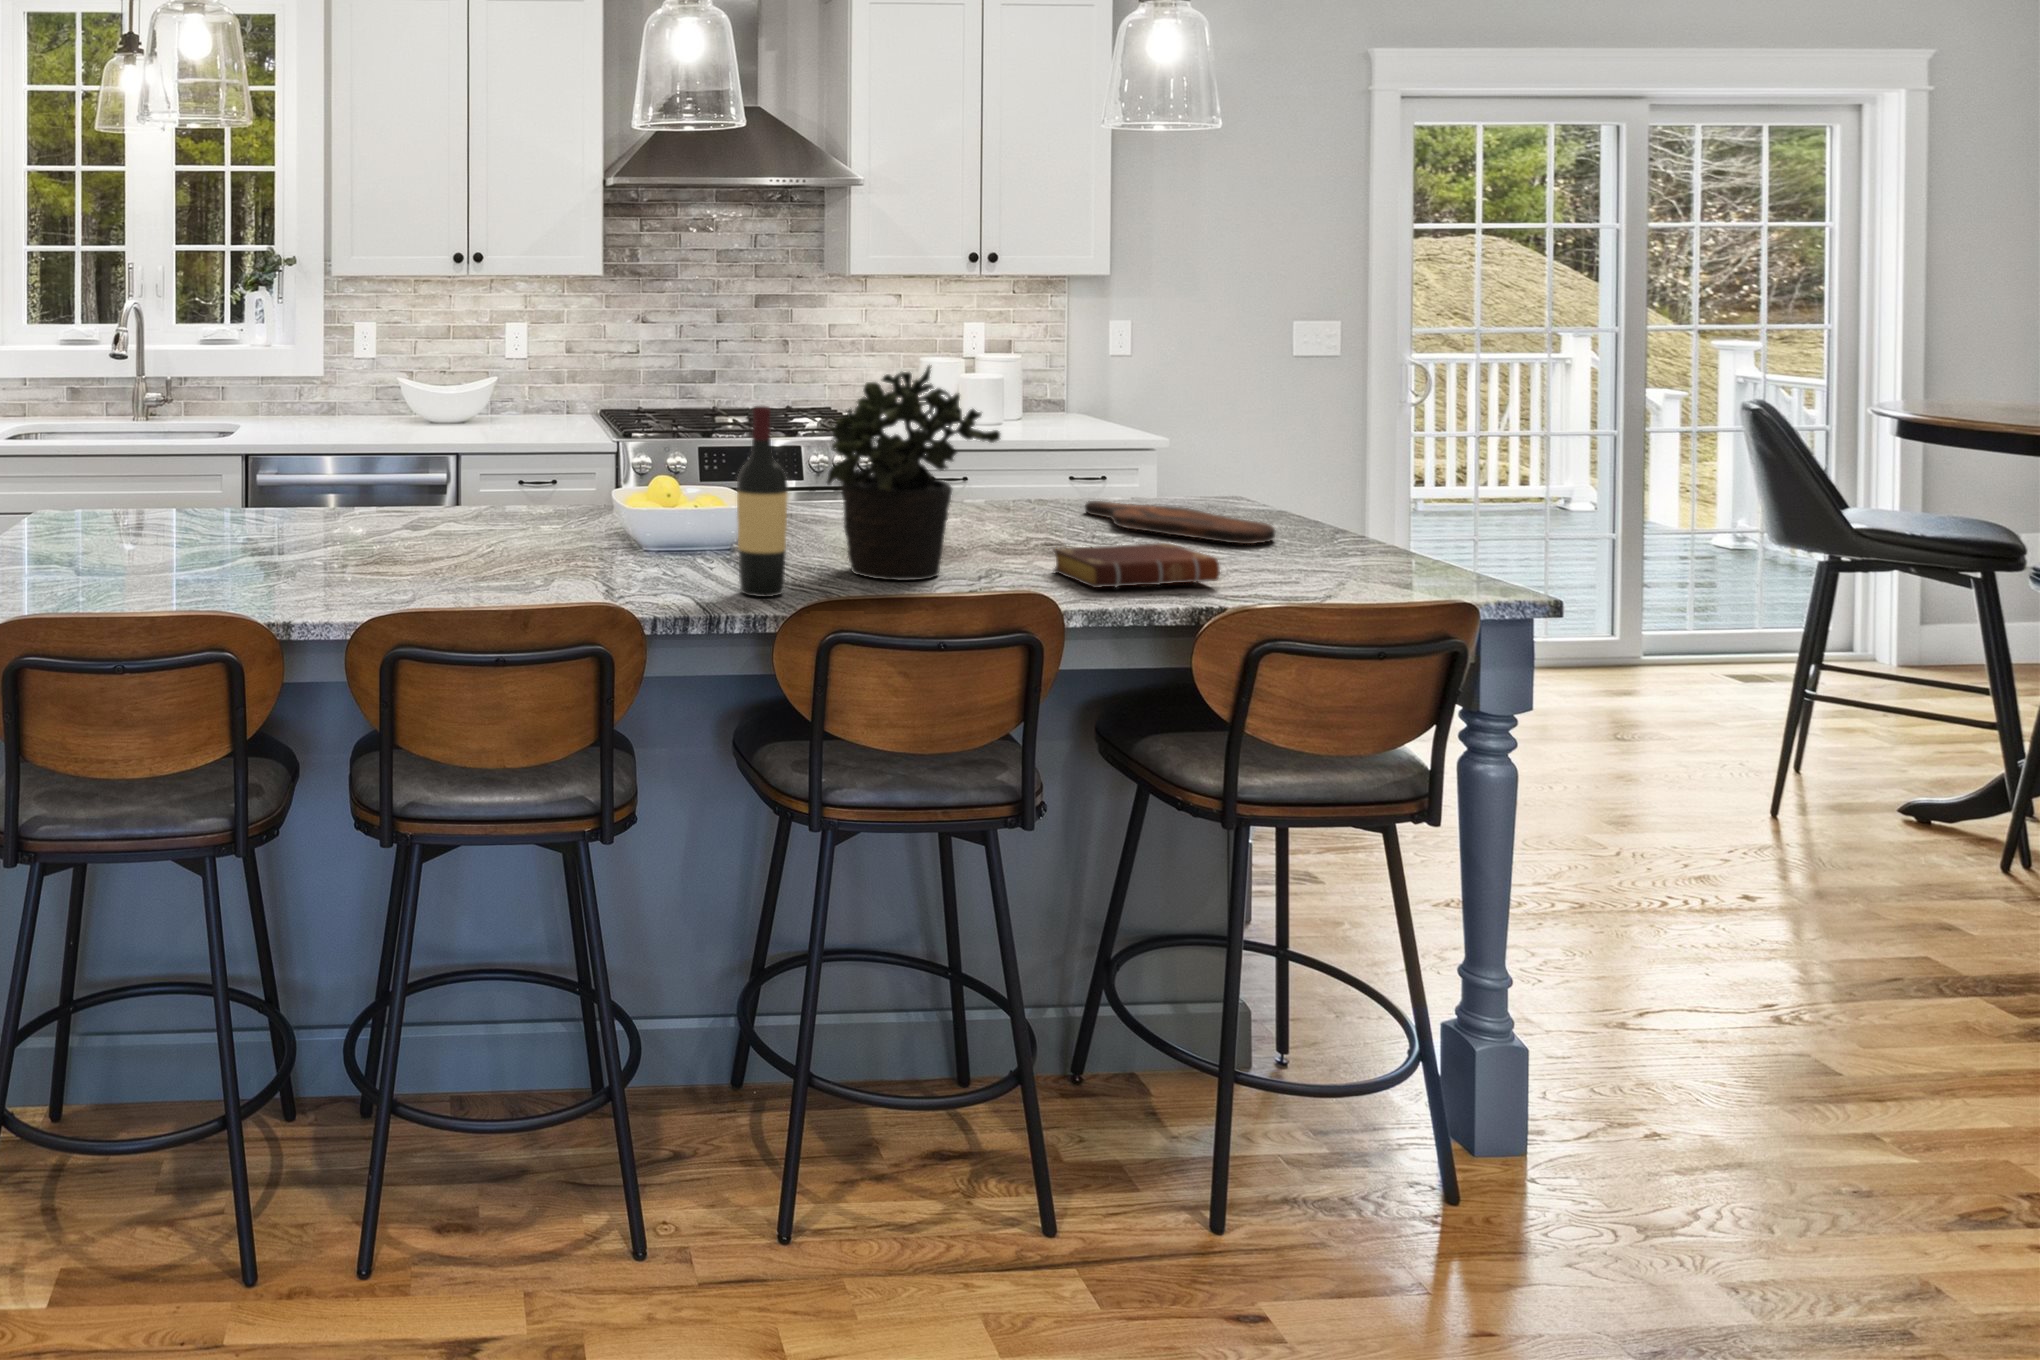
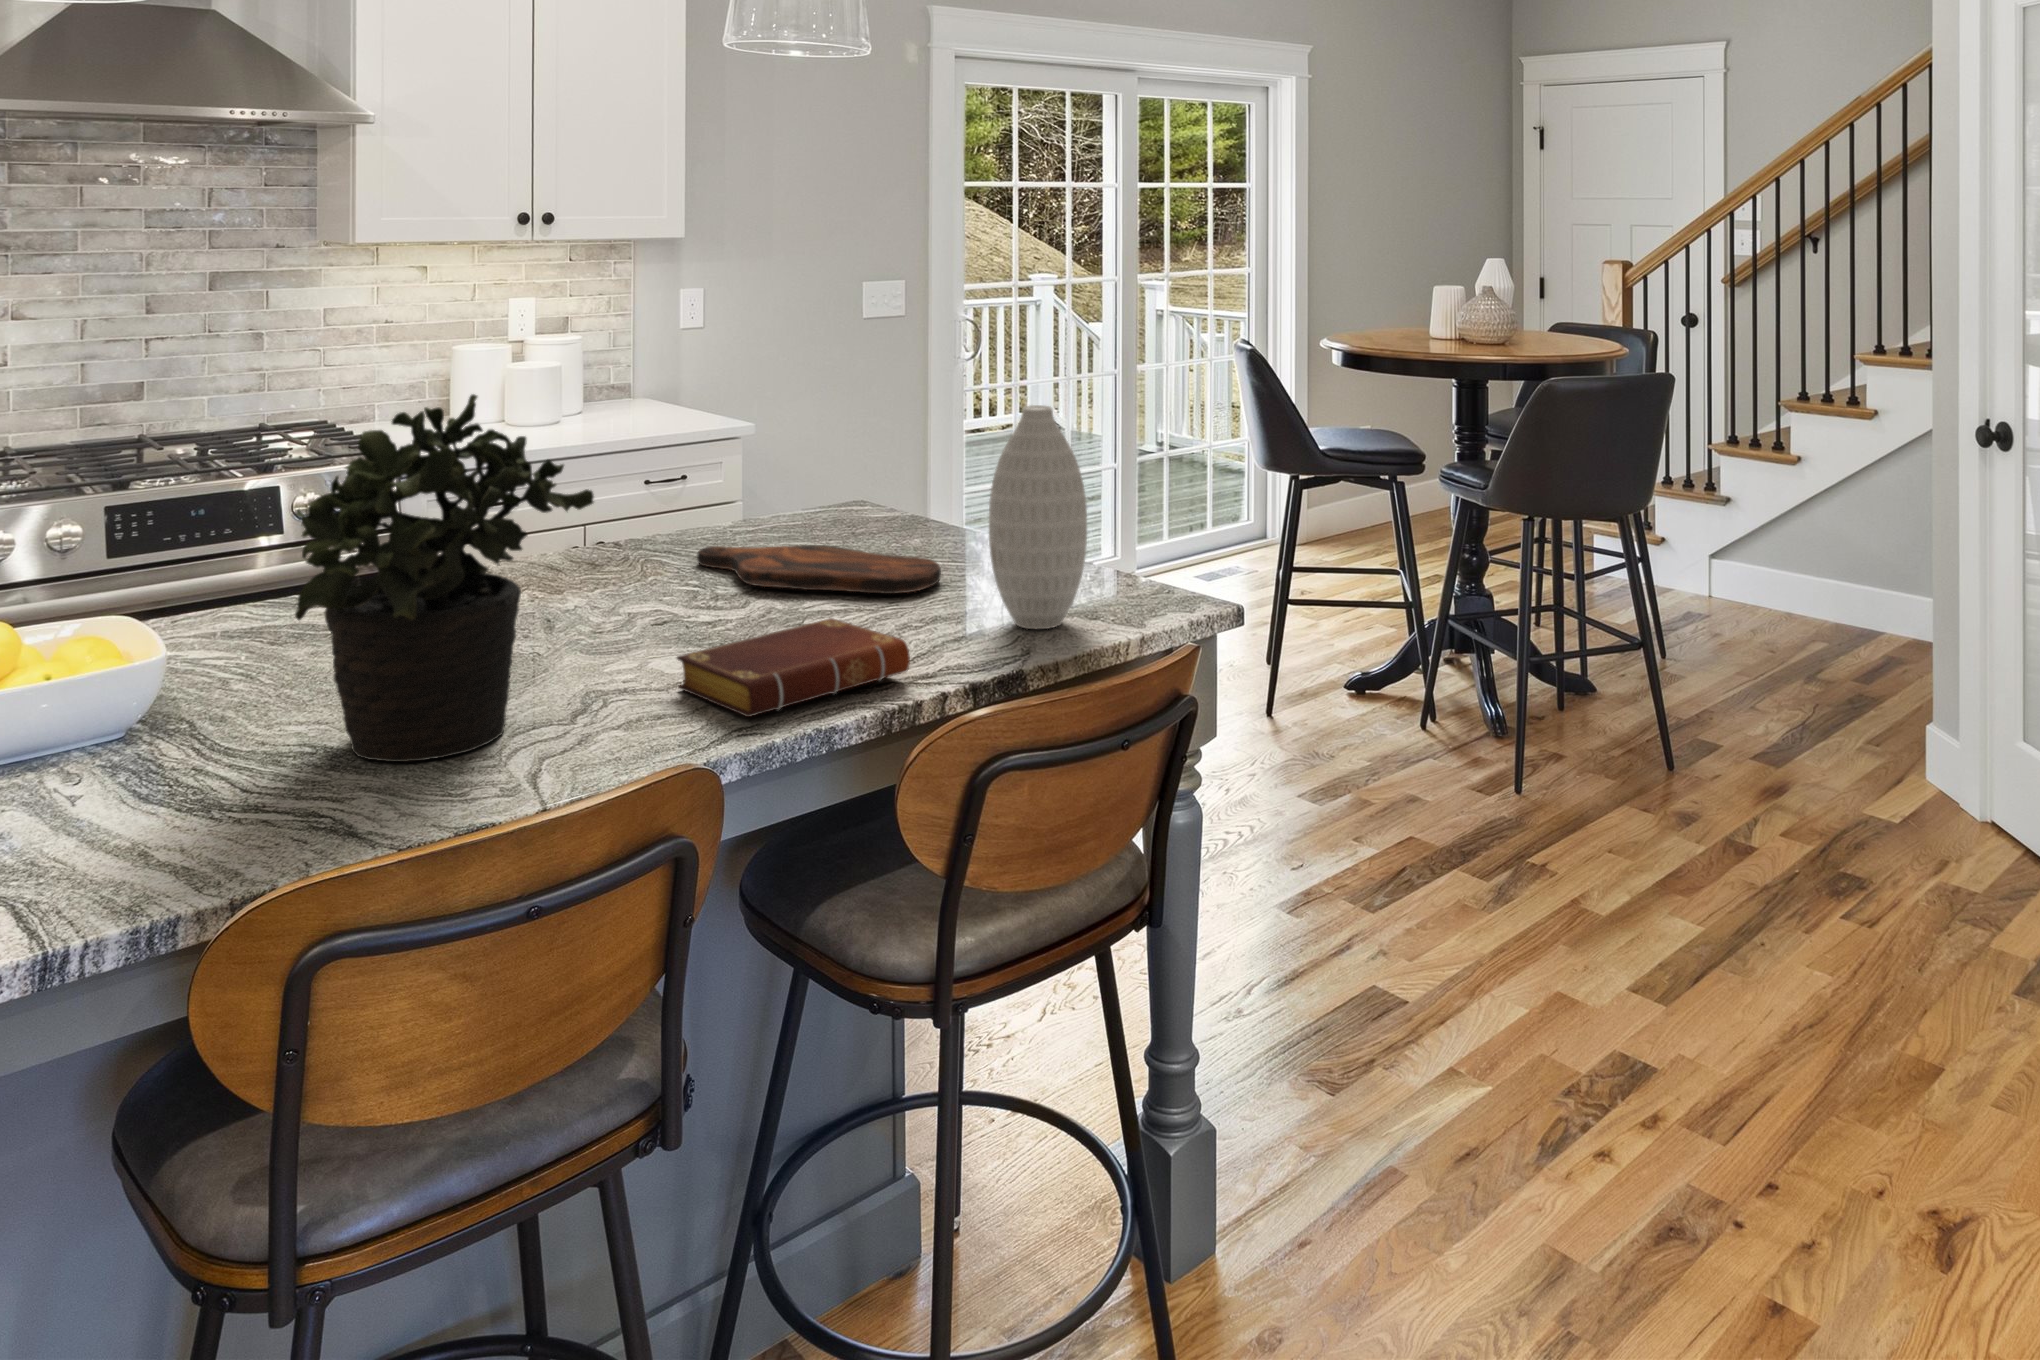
vase: none [1303,402,1388,575] -> present [989,405,1087,629]
wine bottle: present [737,406,788,597] -> none [103,499,215,861]

